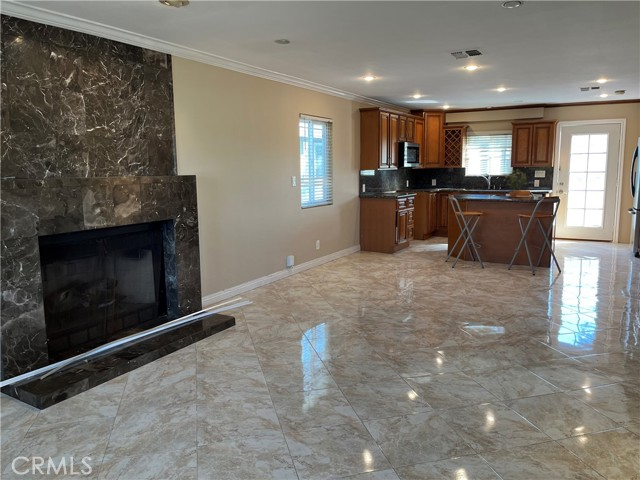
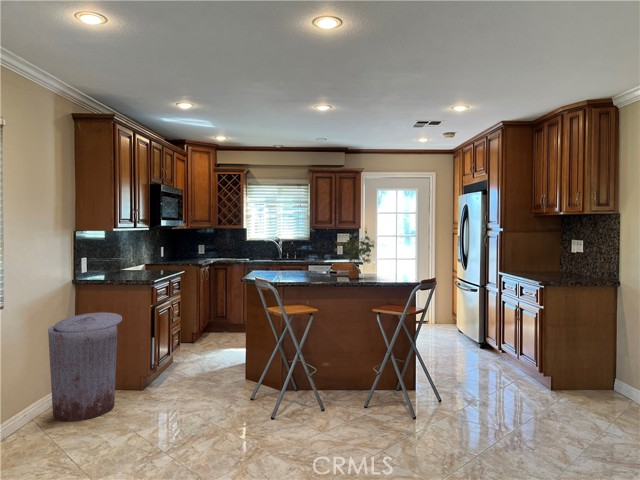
trash can: none [351,212,382,258] -> present [48,312,122,421]

